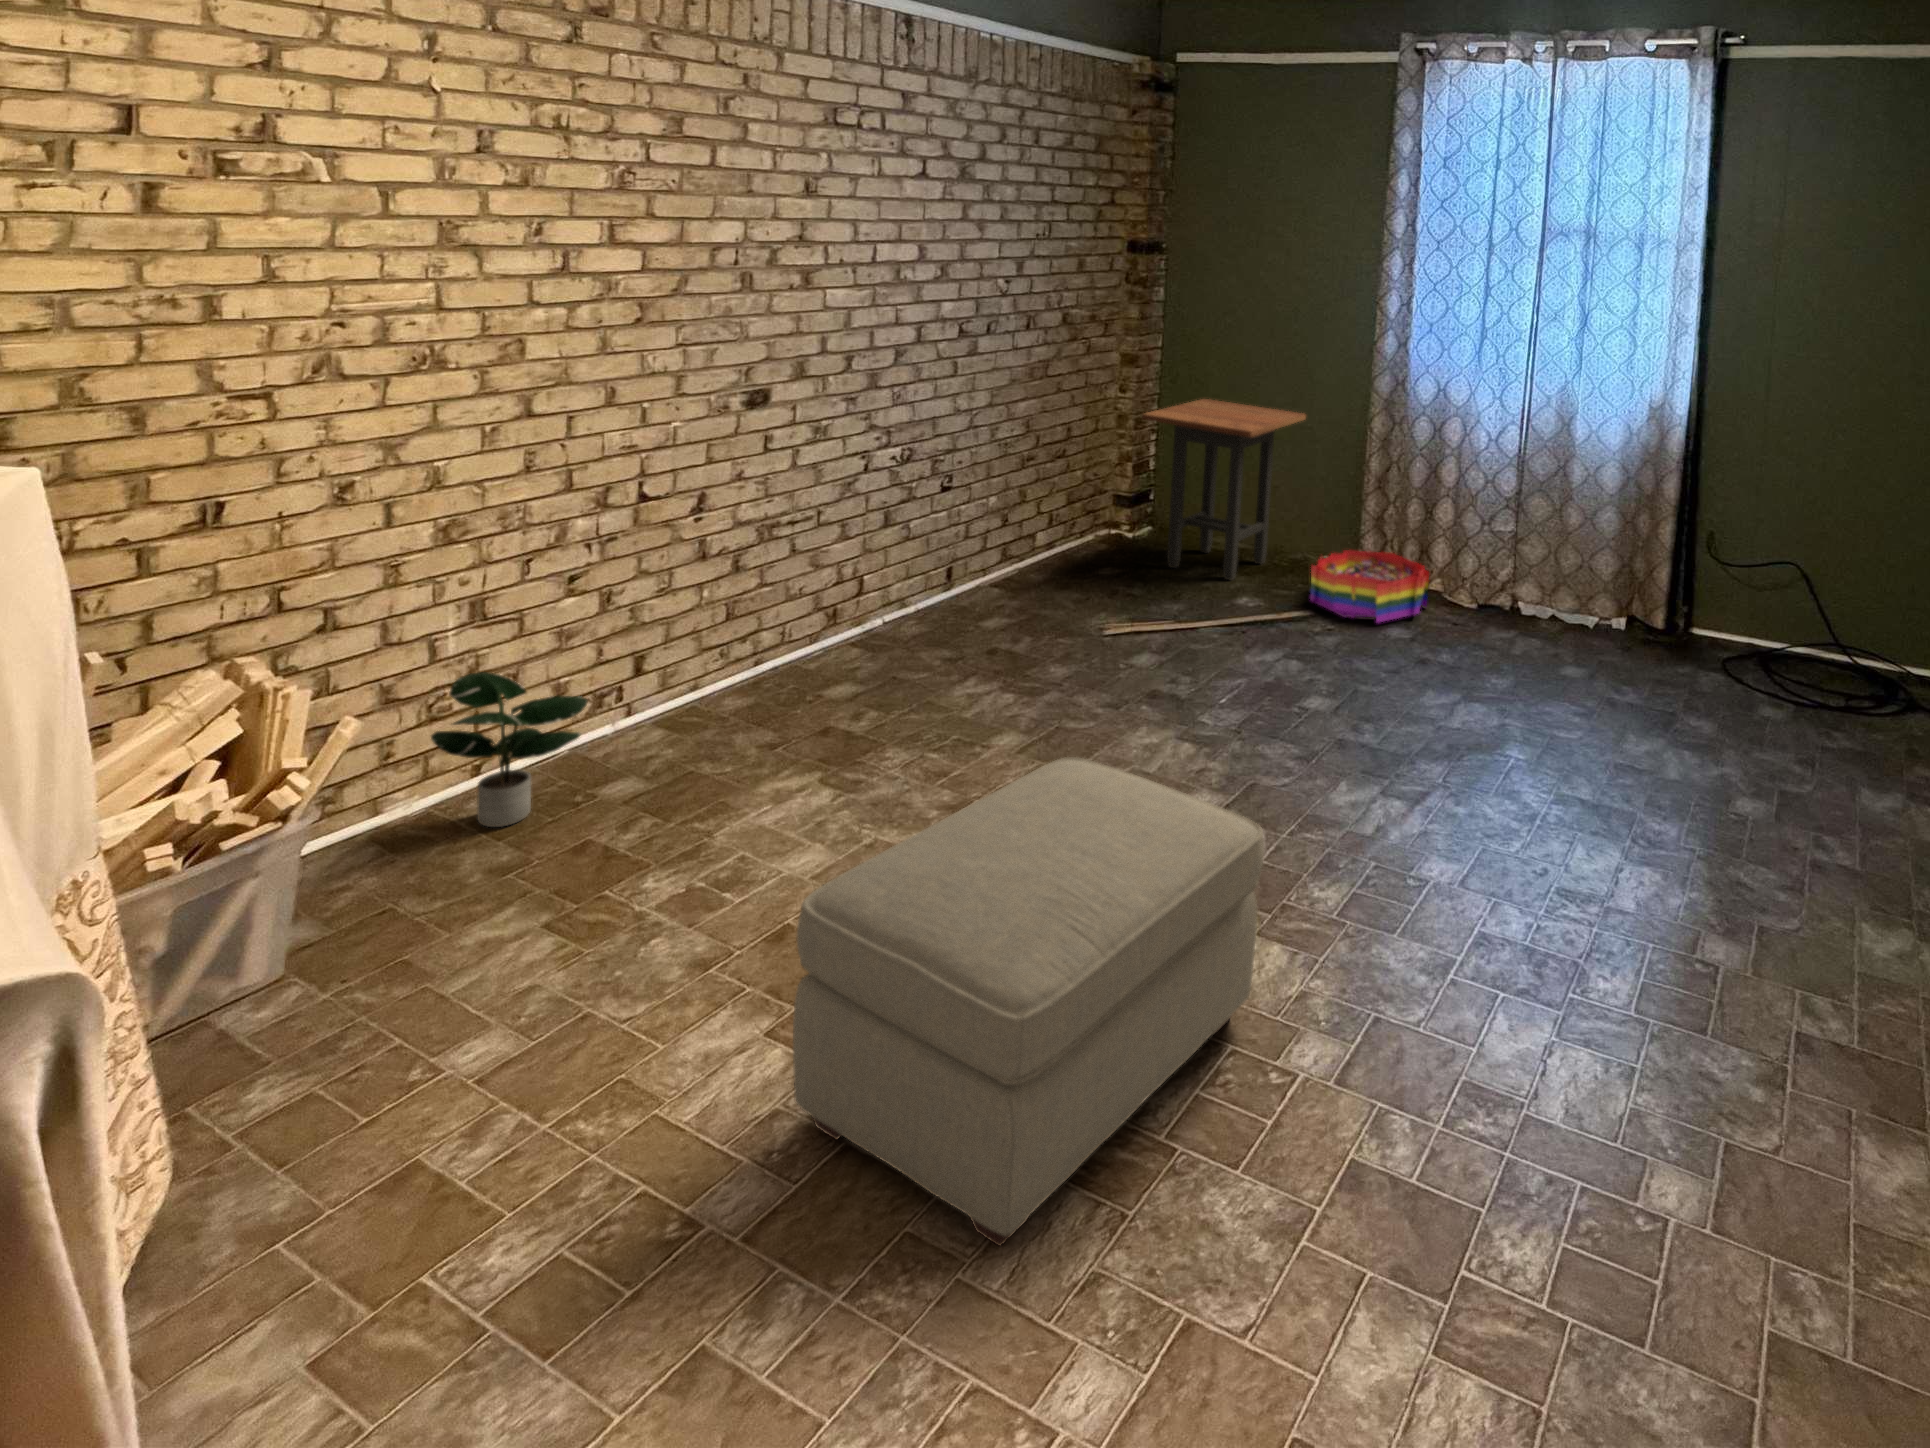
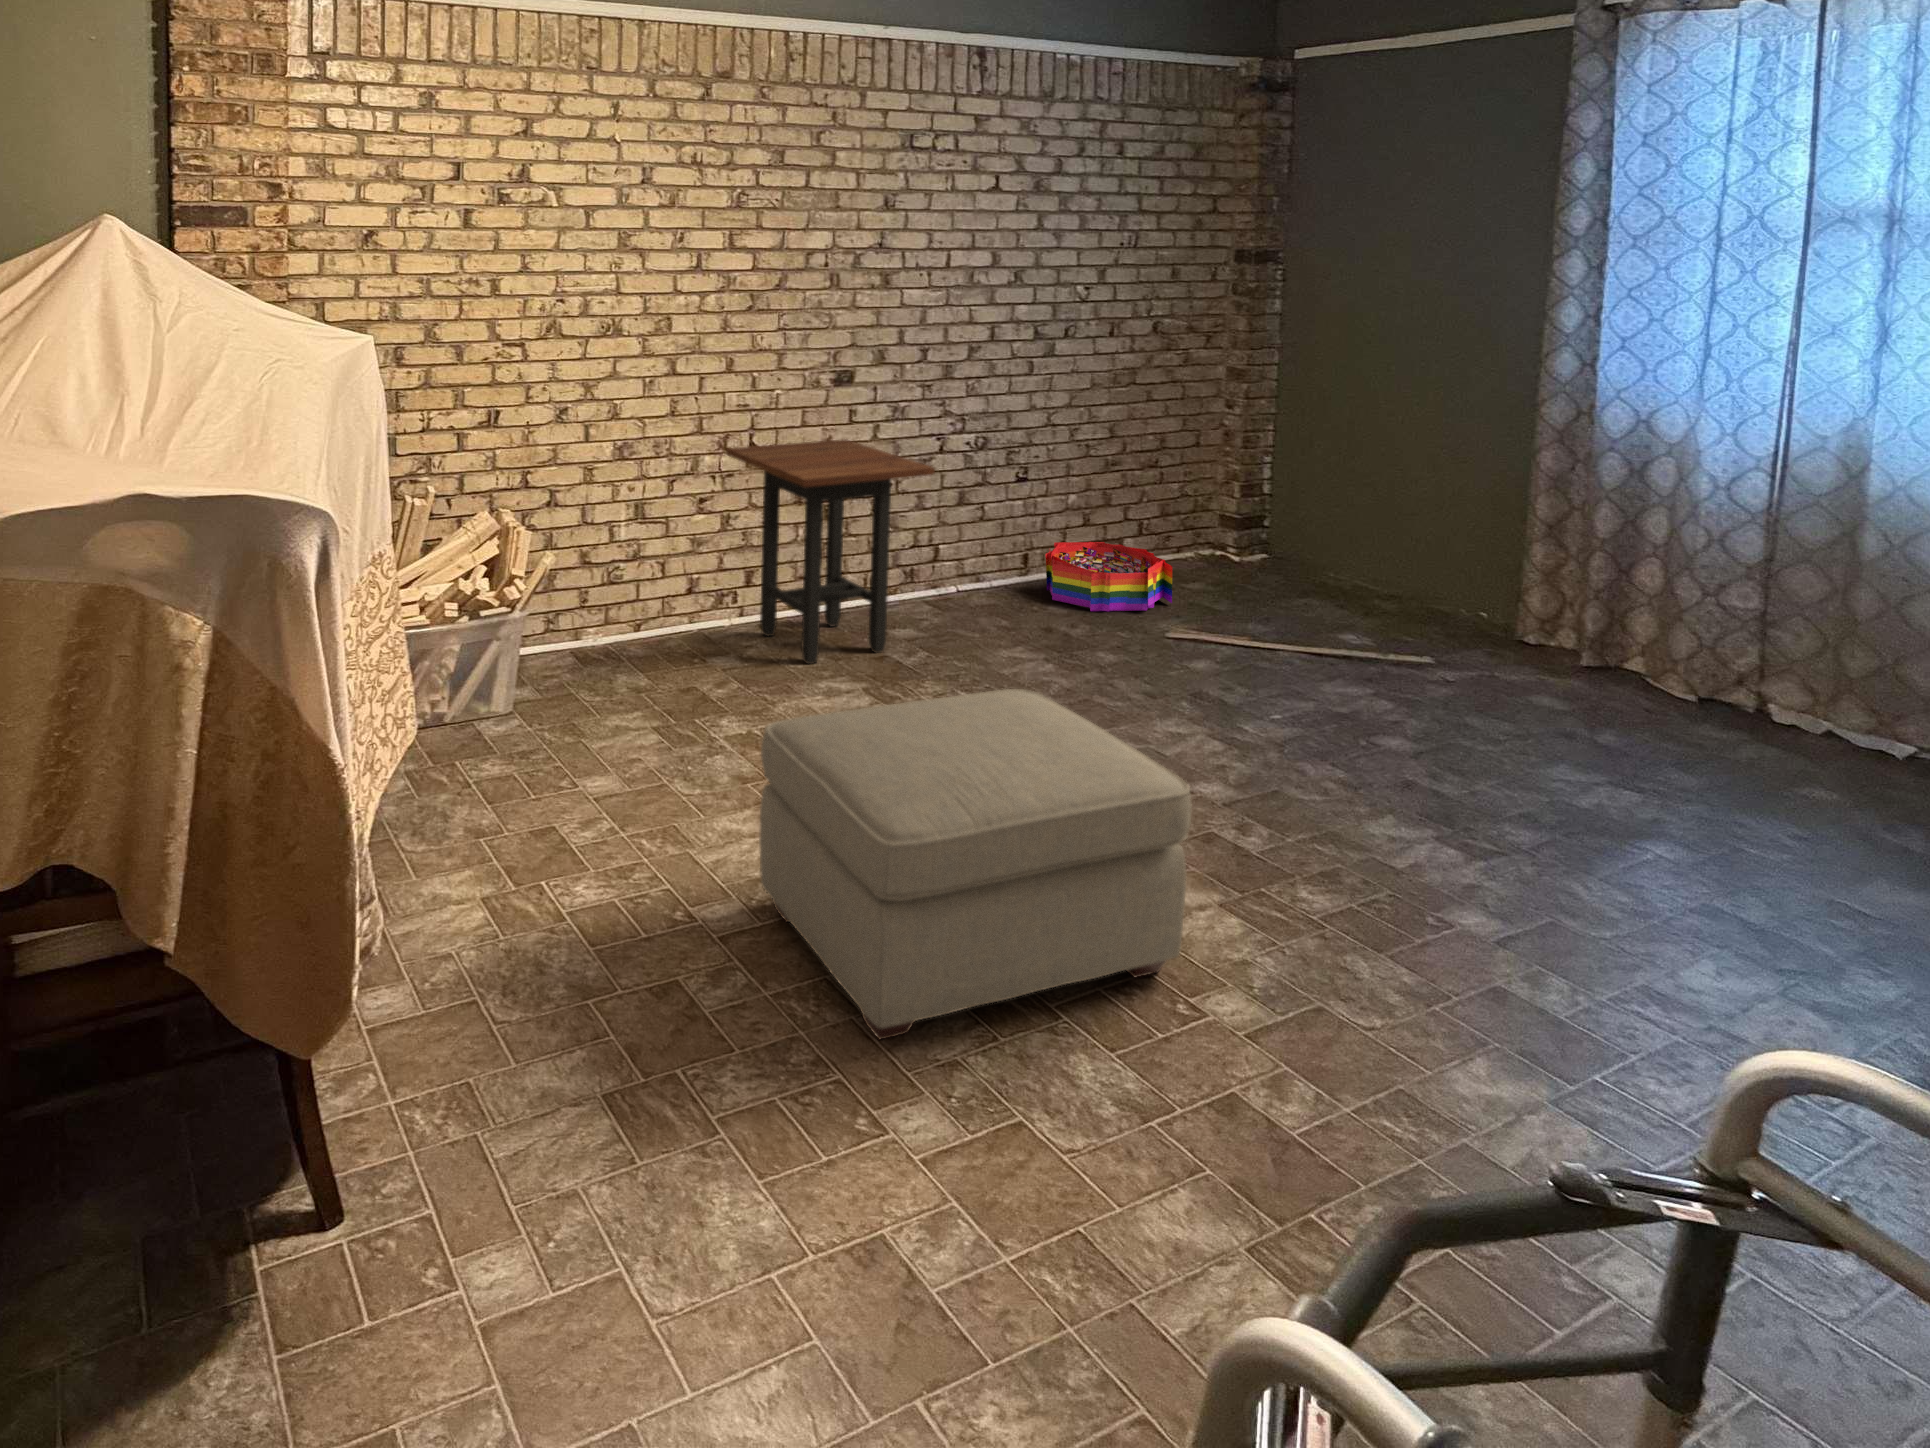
side table: present [1142,399,1306,581] -> present [726,439,935,664]
storage bin: present [1310,550,1429,623] -> present [1045,542,1172,612]
potted plant: present [431,672,588,827] -> none [606,553,702,664]

